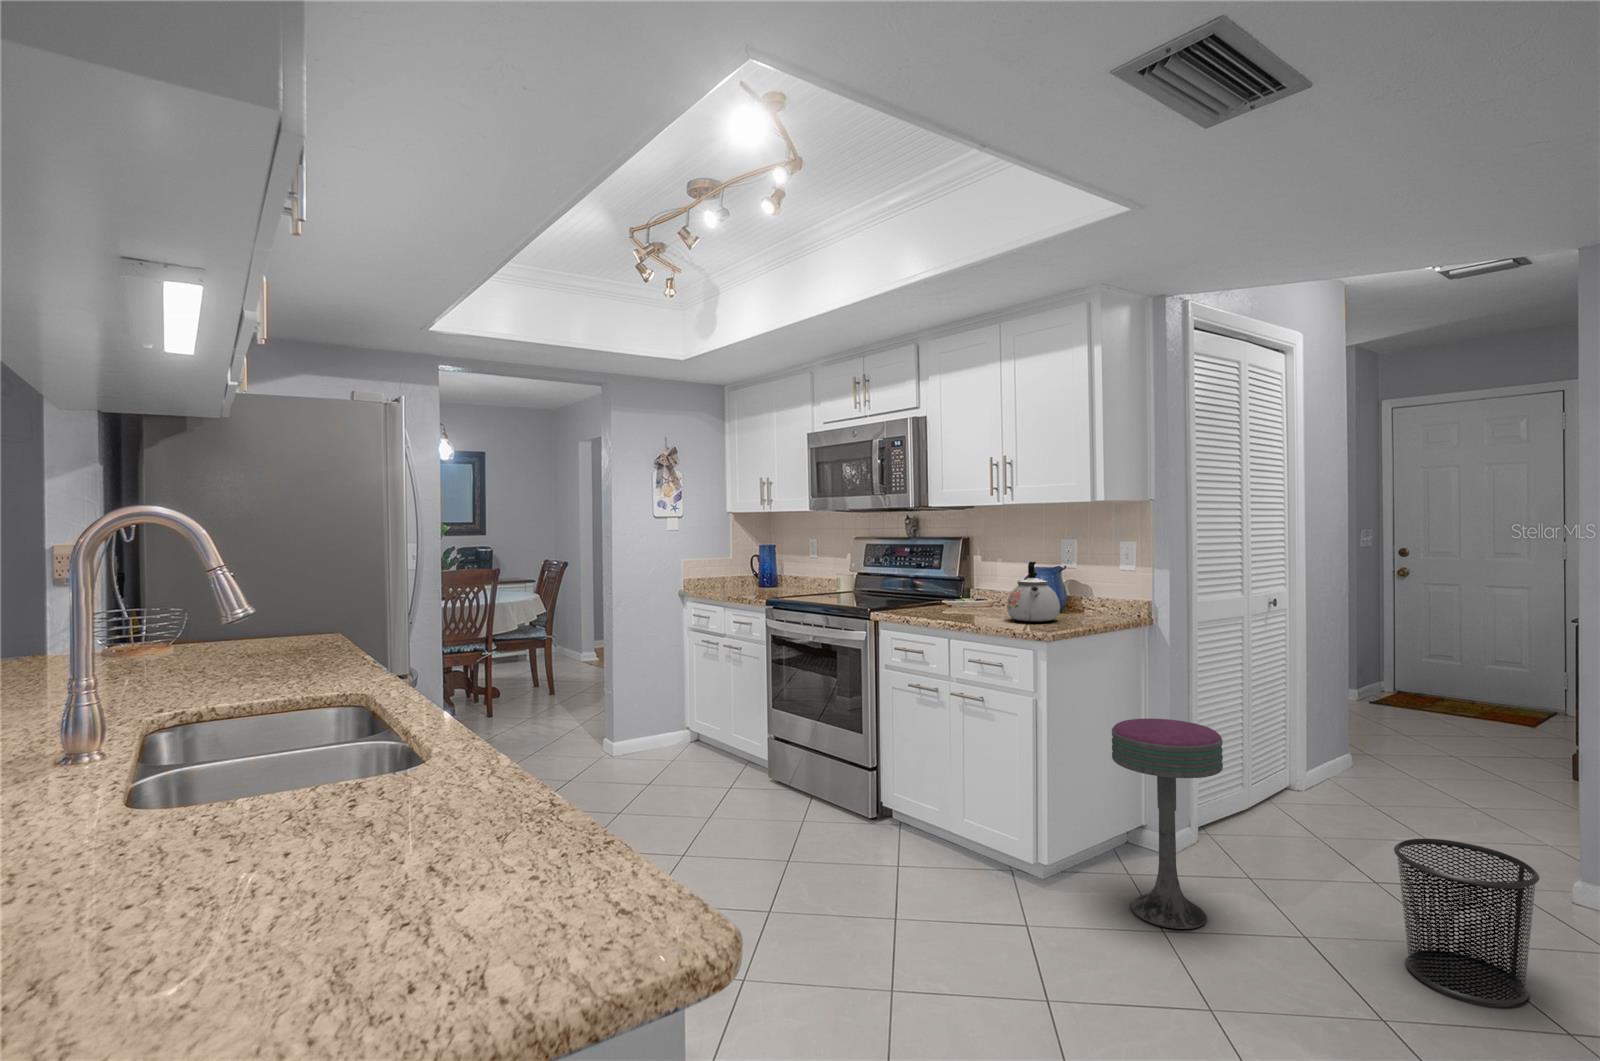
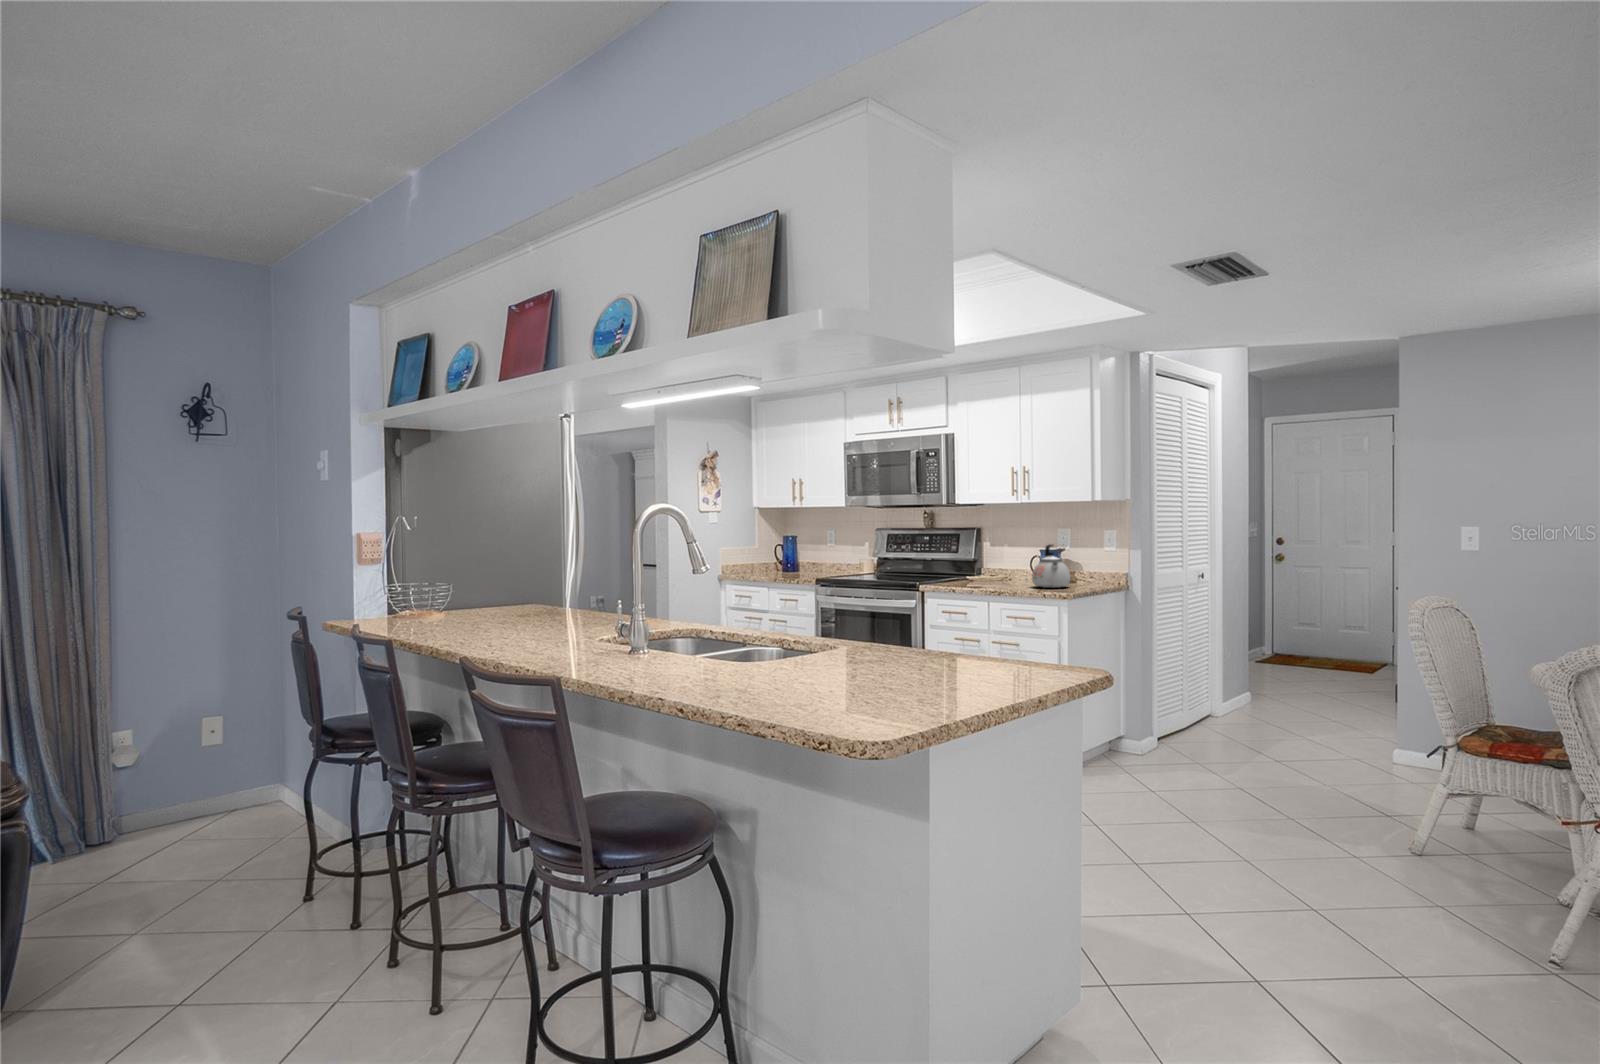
bar stool: present [1112,718,1223,929] -> none [1114,652,1188,788]
waste bin: present [1394,839,1539,1006] -> none [1293,717,1373,807]

